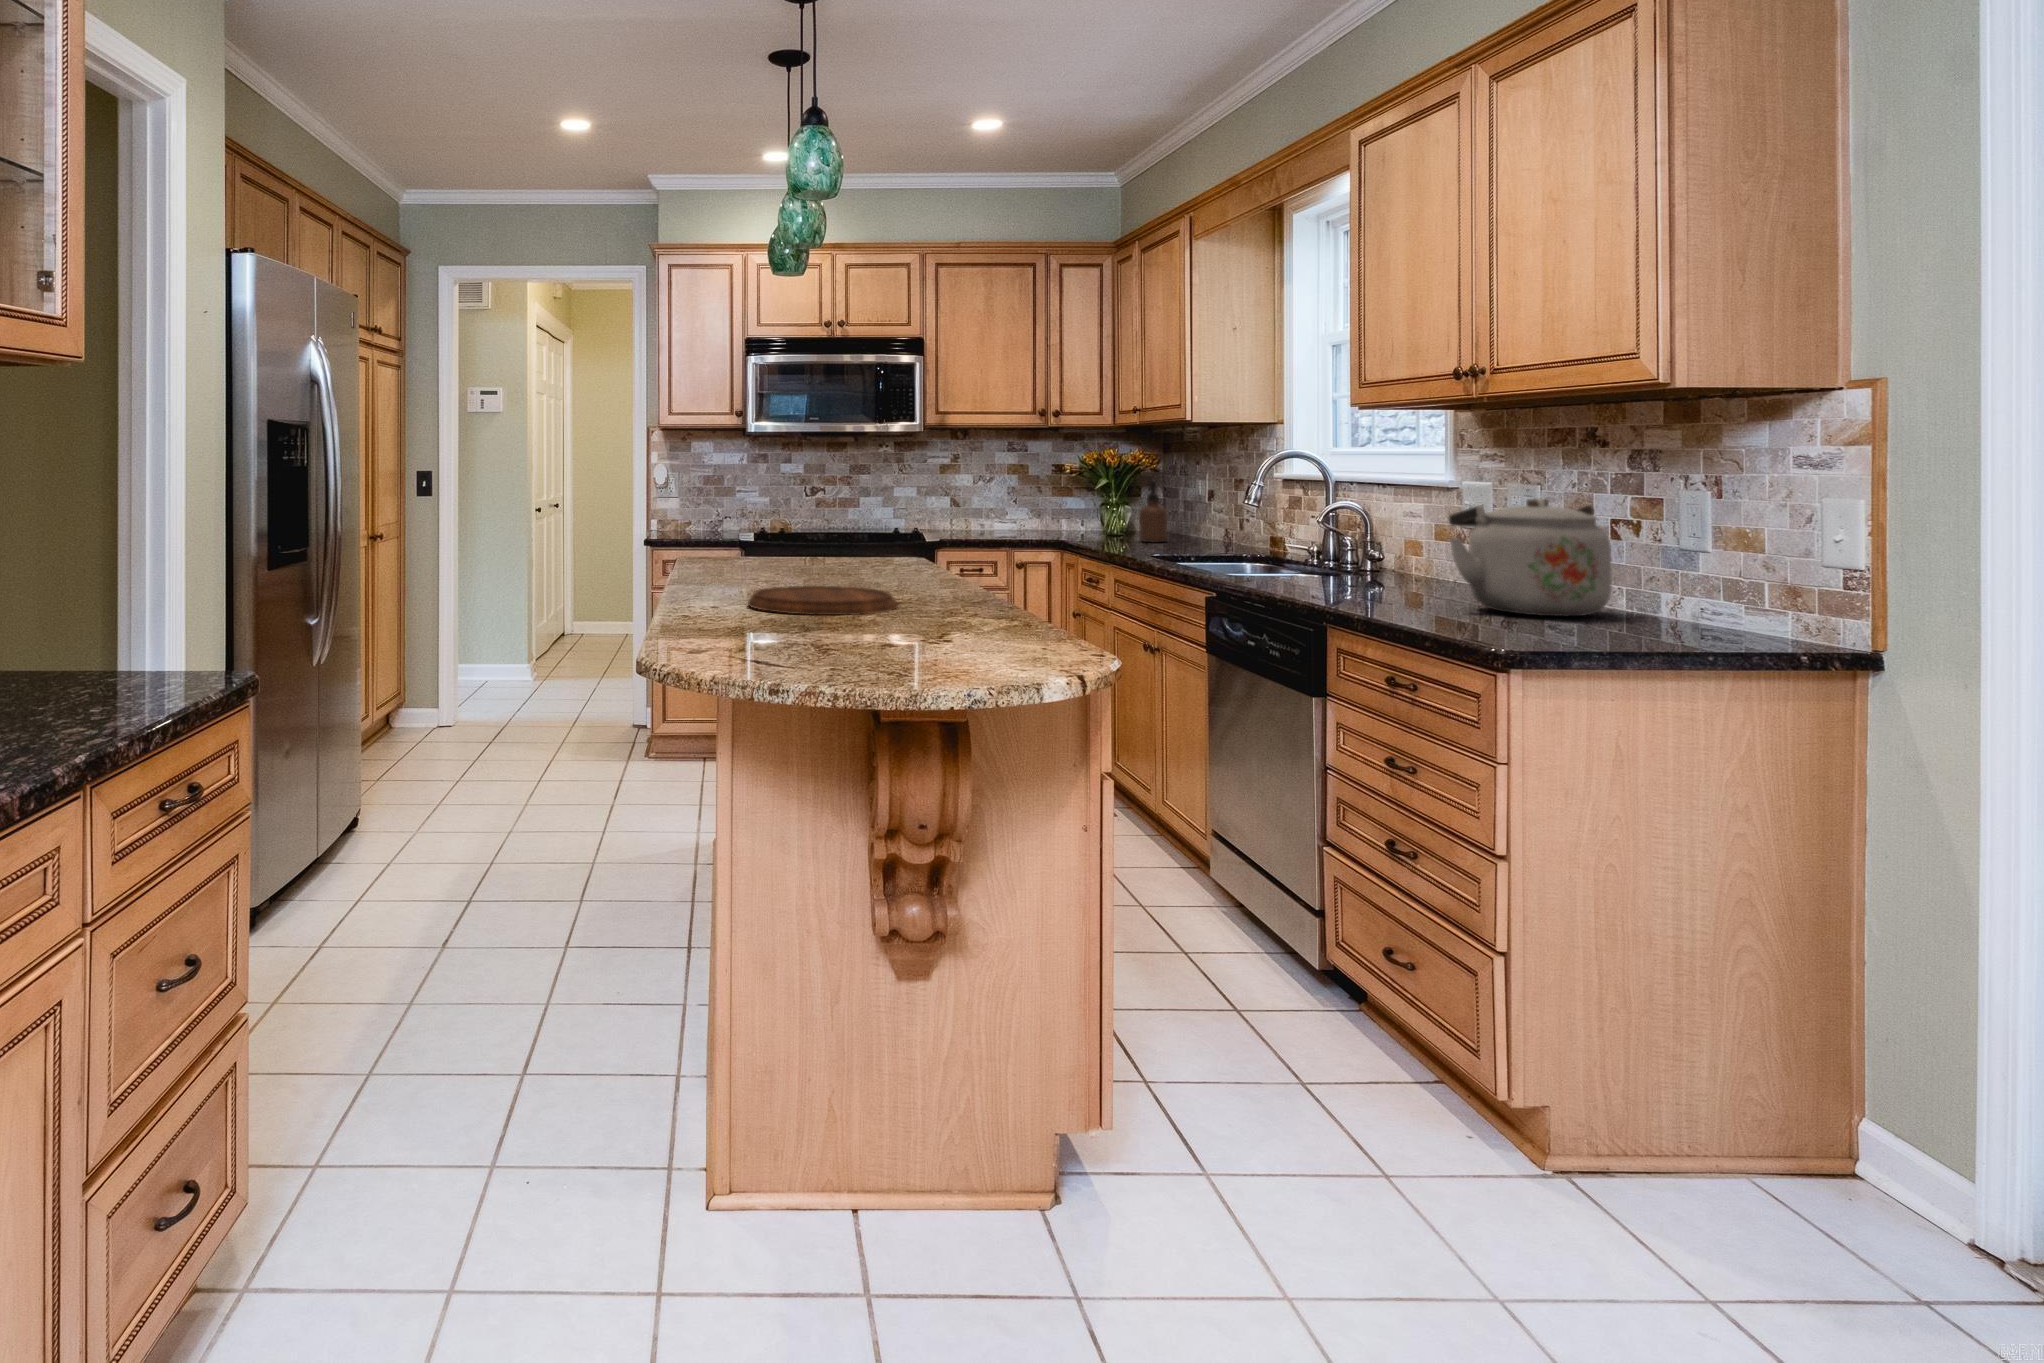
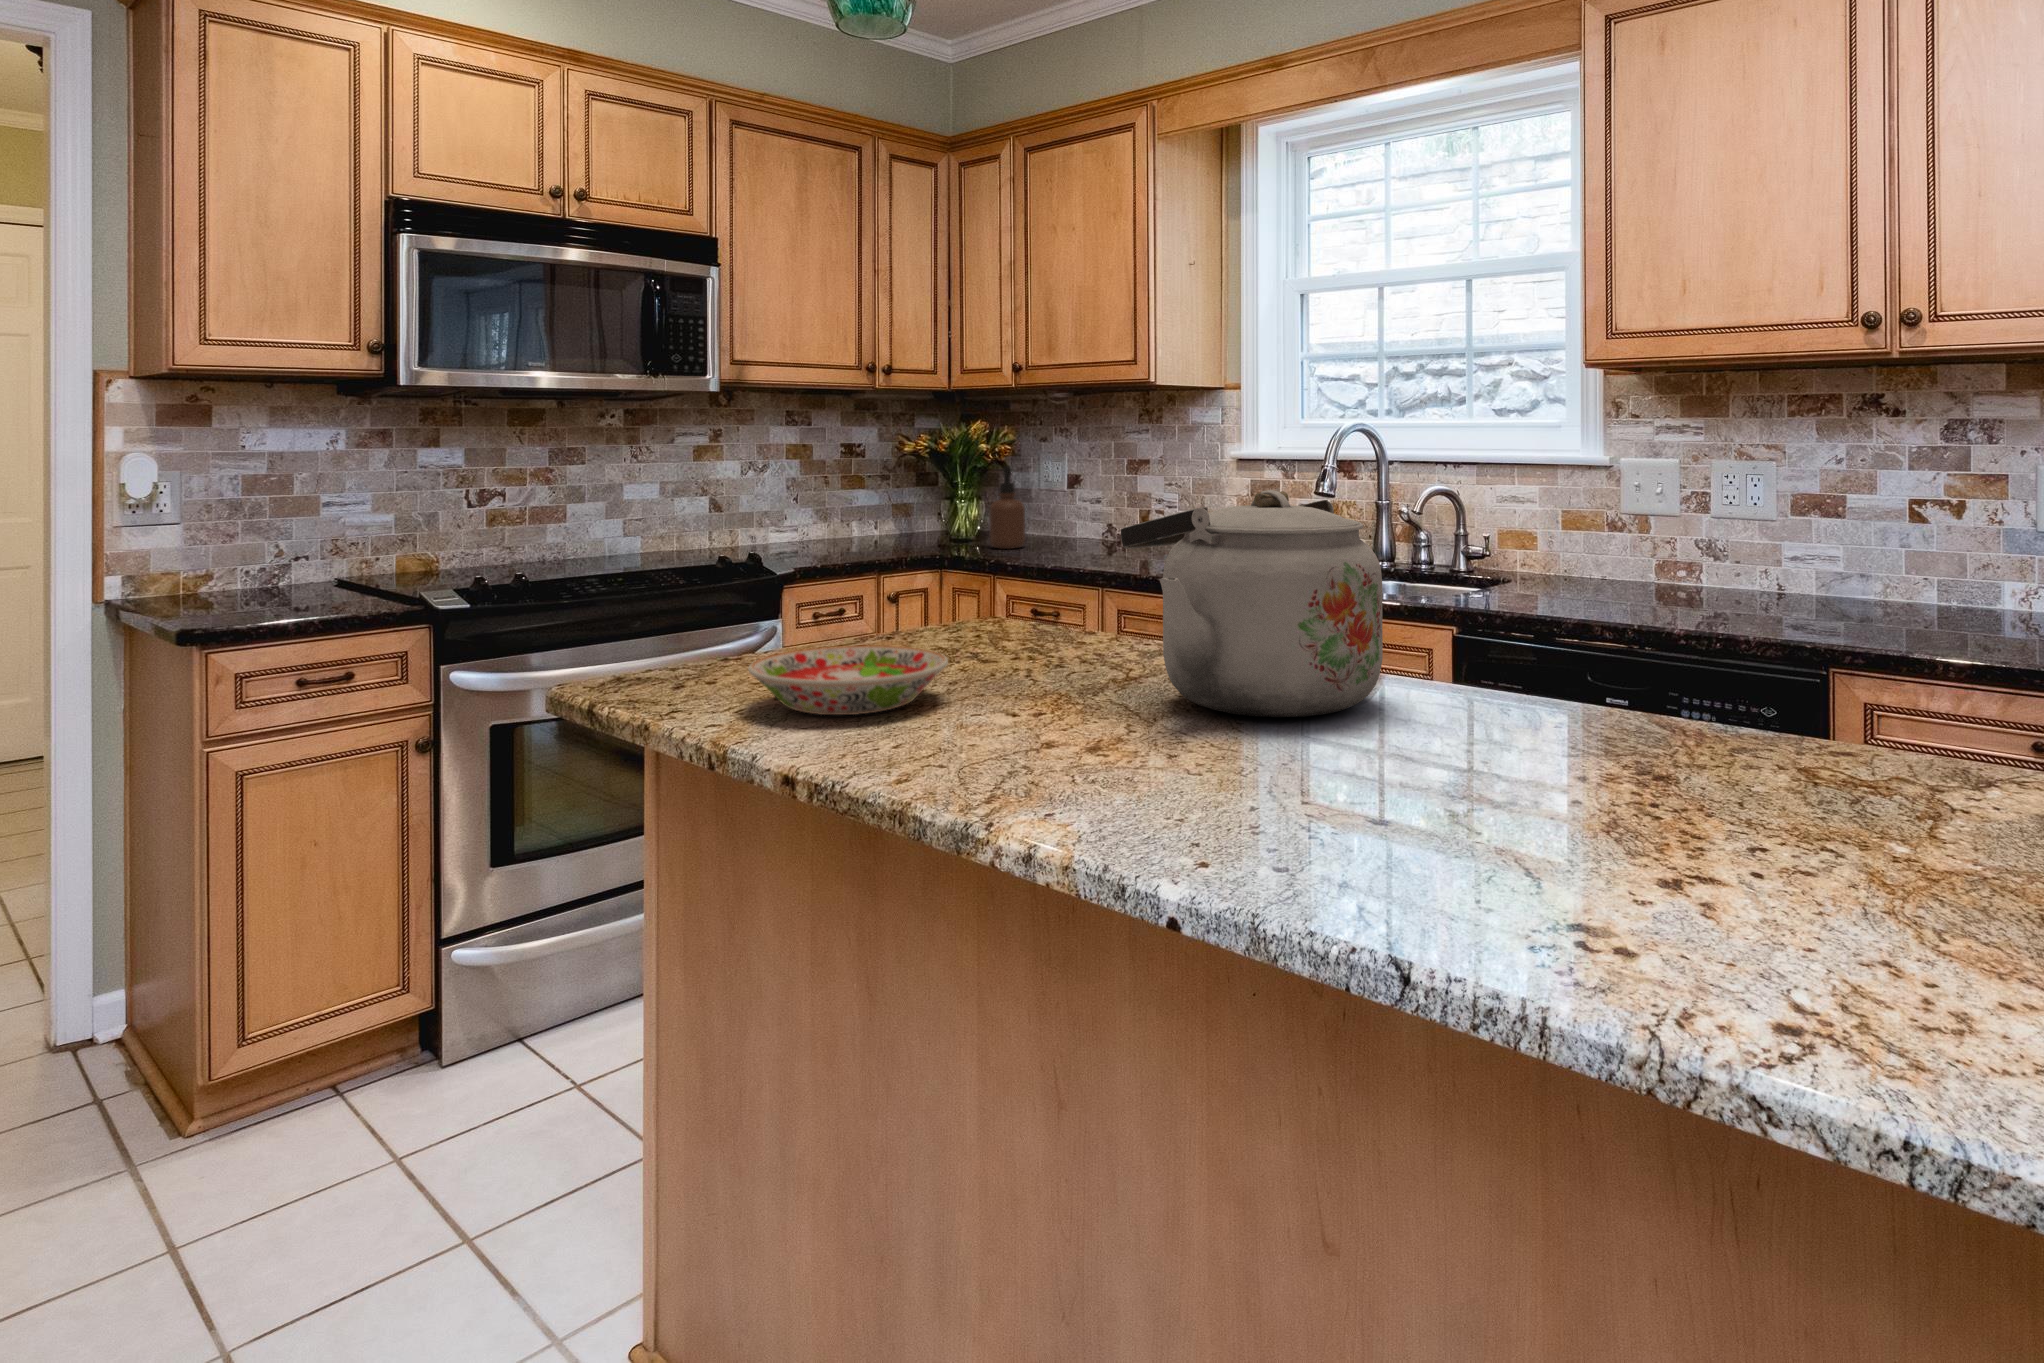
kettle: present [1449,498,1612,616] -> present [1121,490,1383,717]
bowl: none [710,551,793,573] -> present [748,645,948,715]
cutting board: present [748,586,898,615] -> none [1423,742,1863,893]

